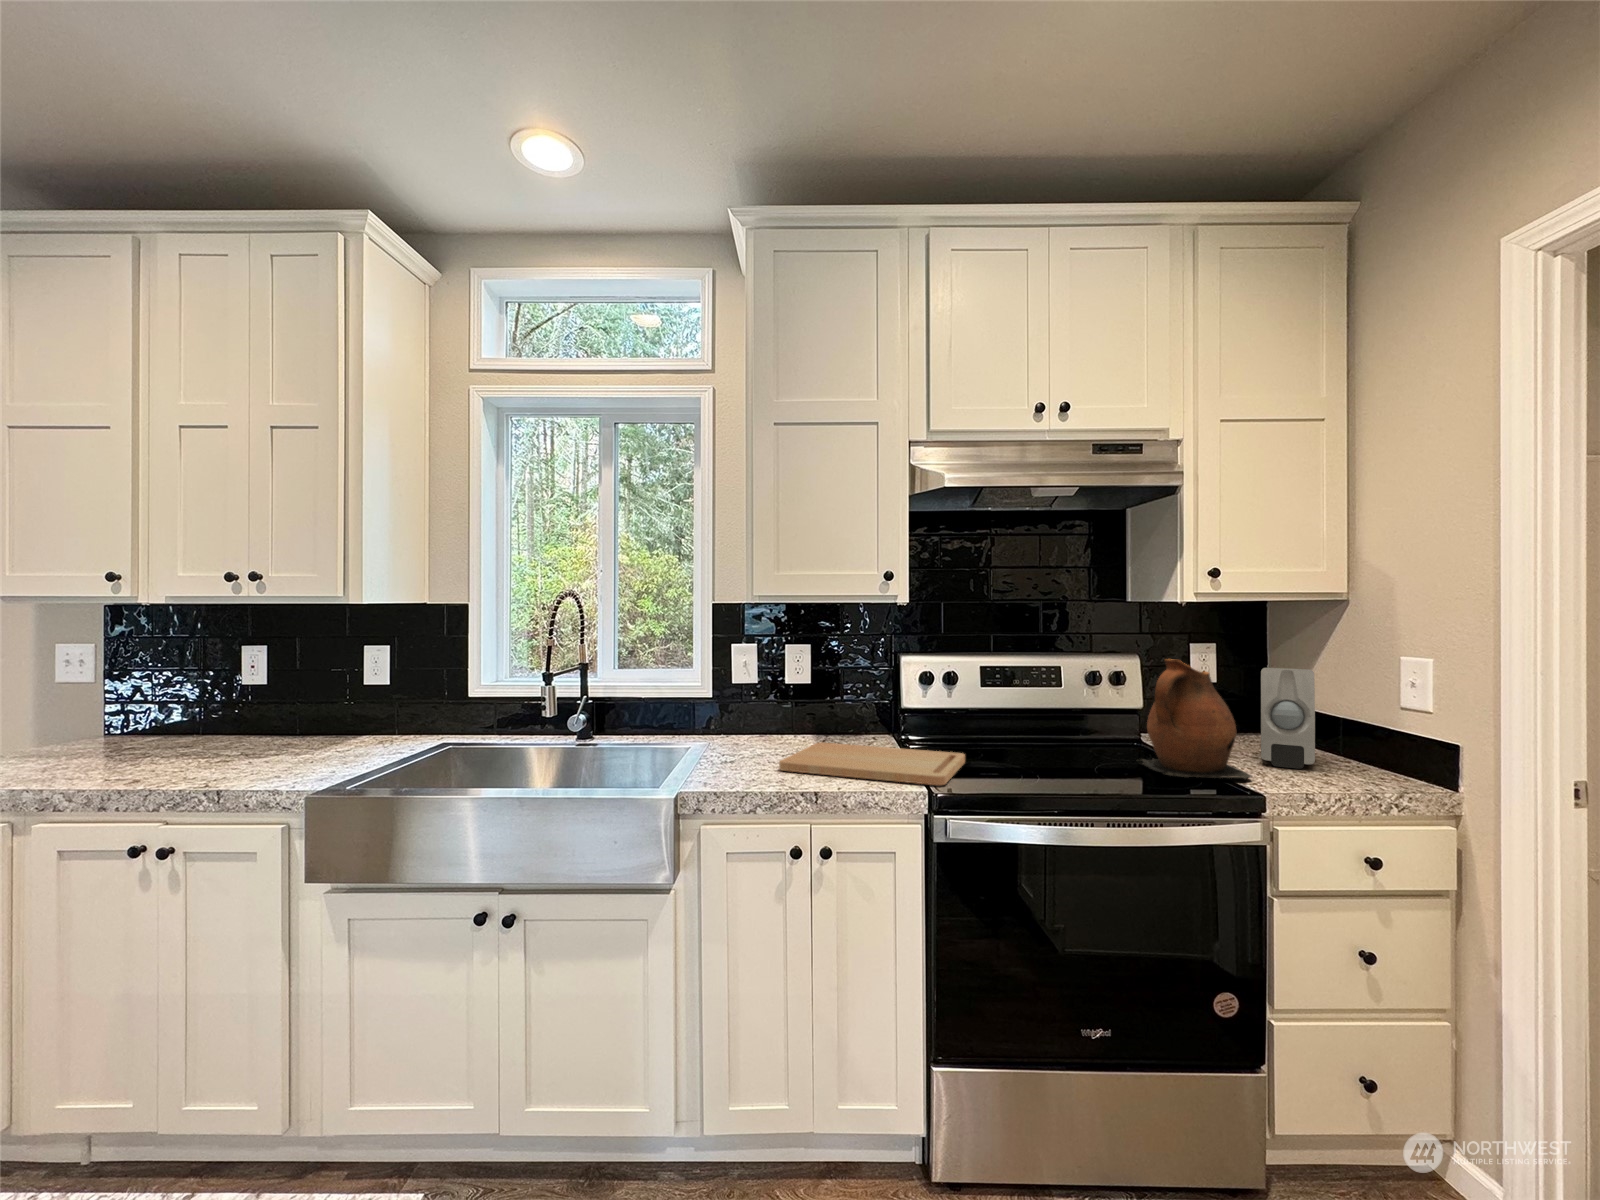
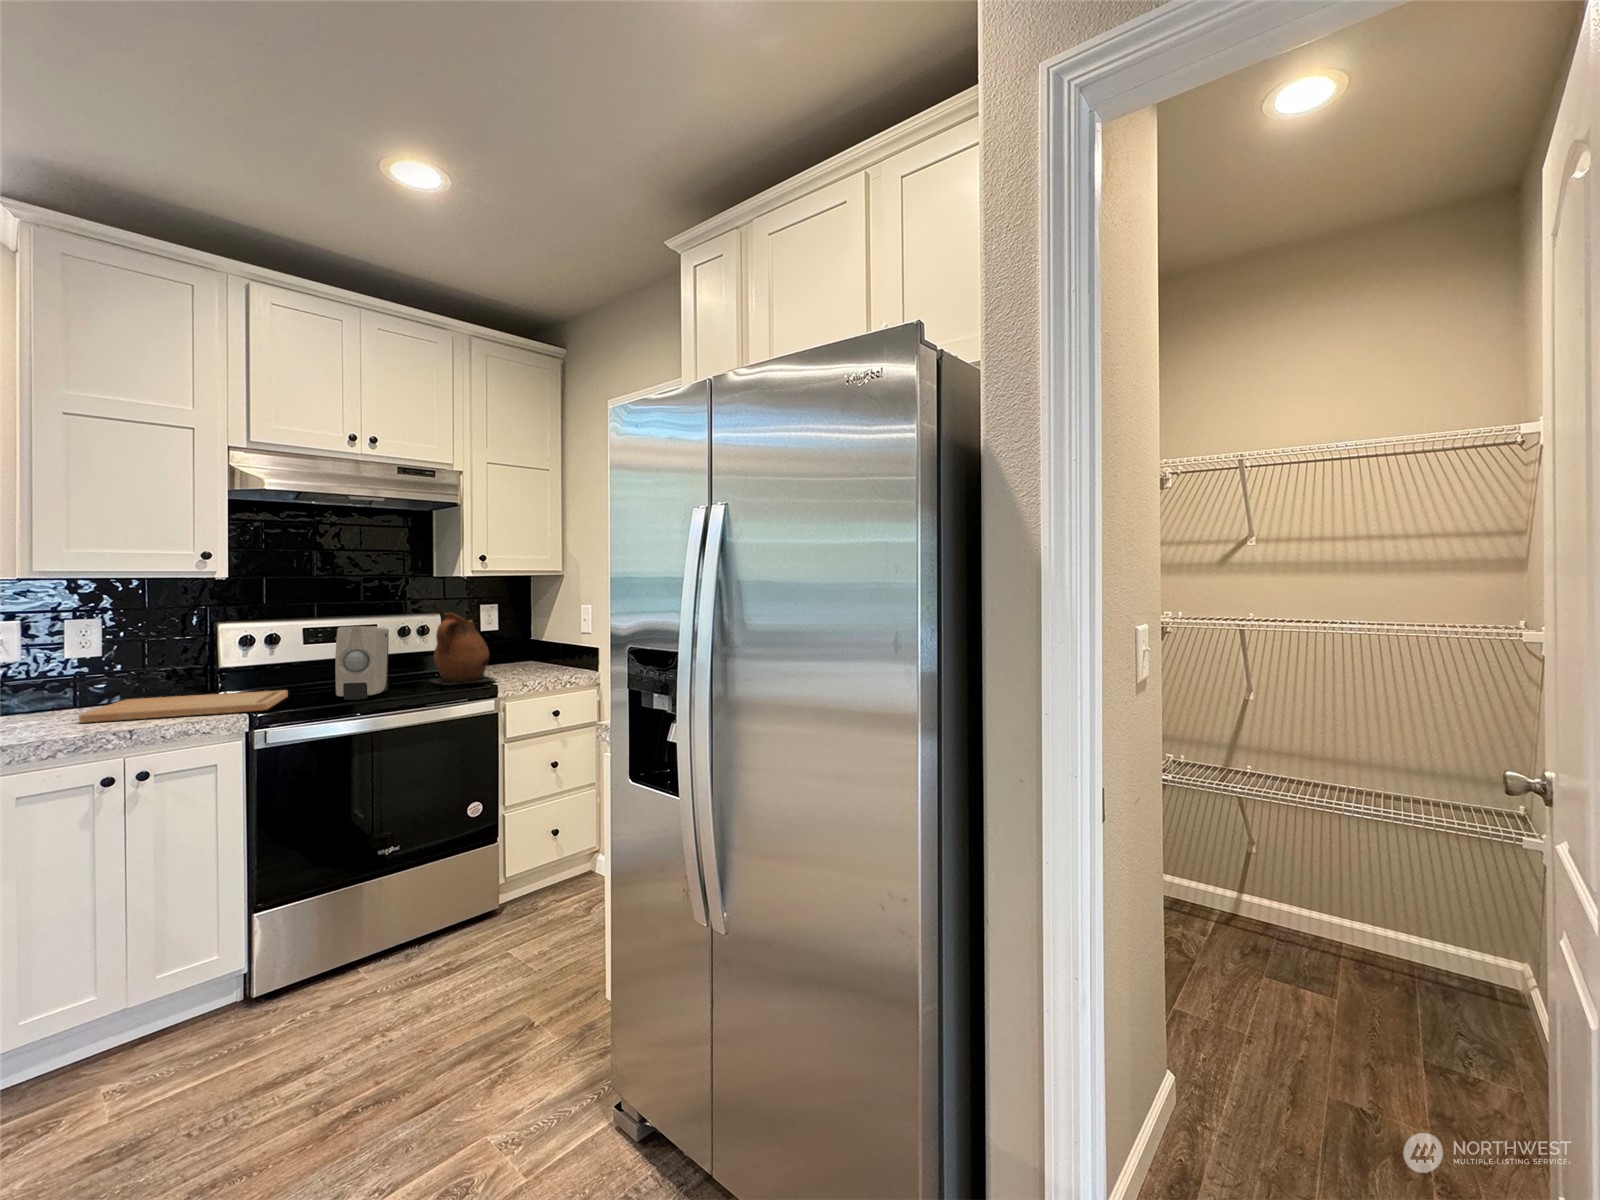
soap dispenser: present [1260,668,1315,769] -> present [335,626,389,700]

